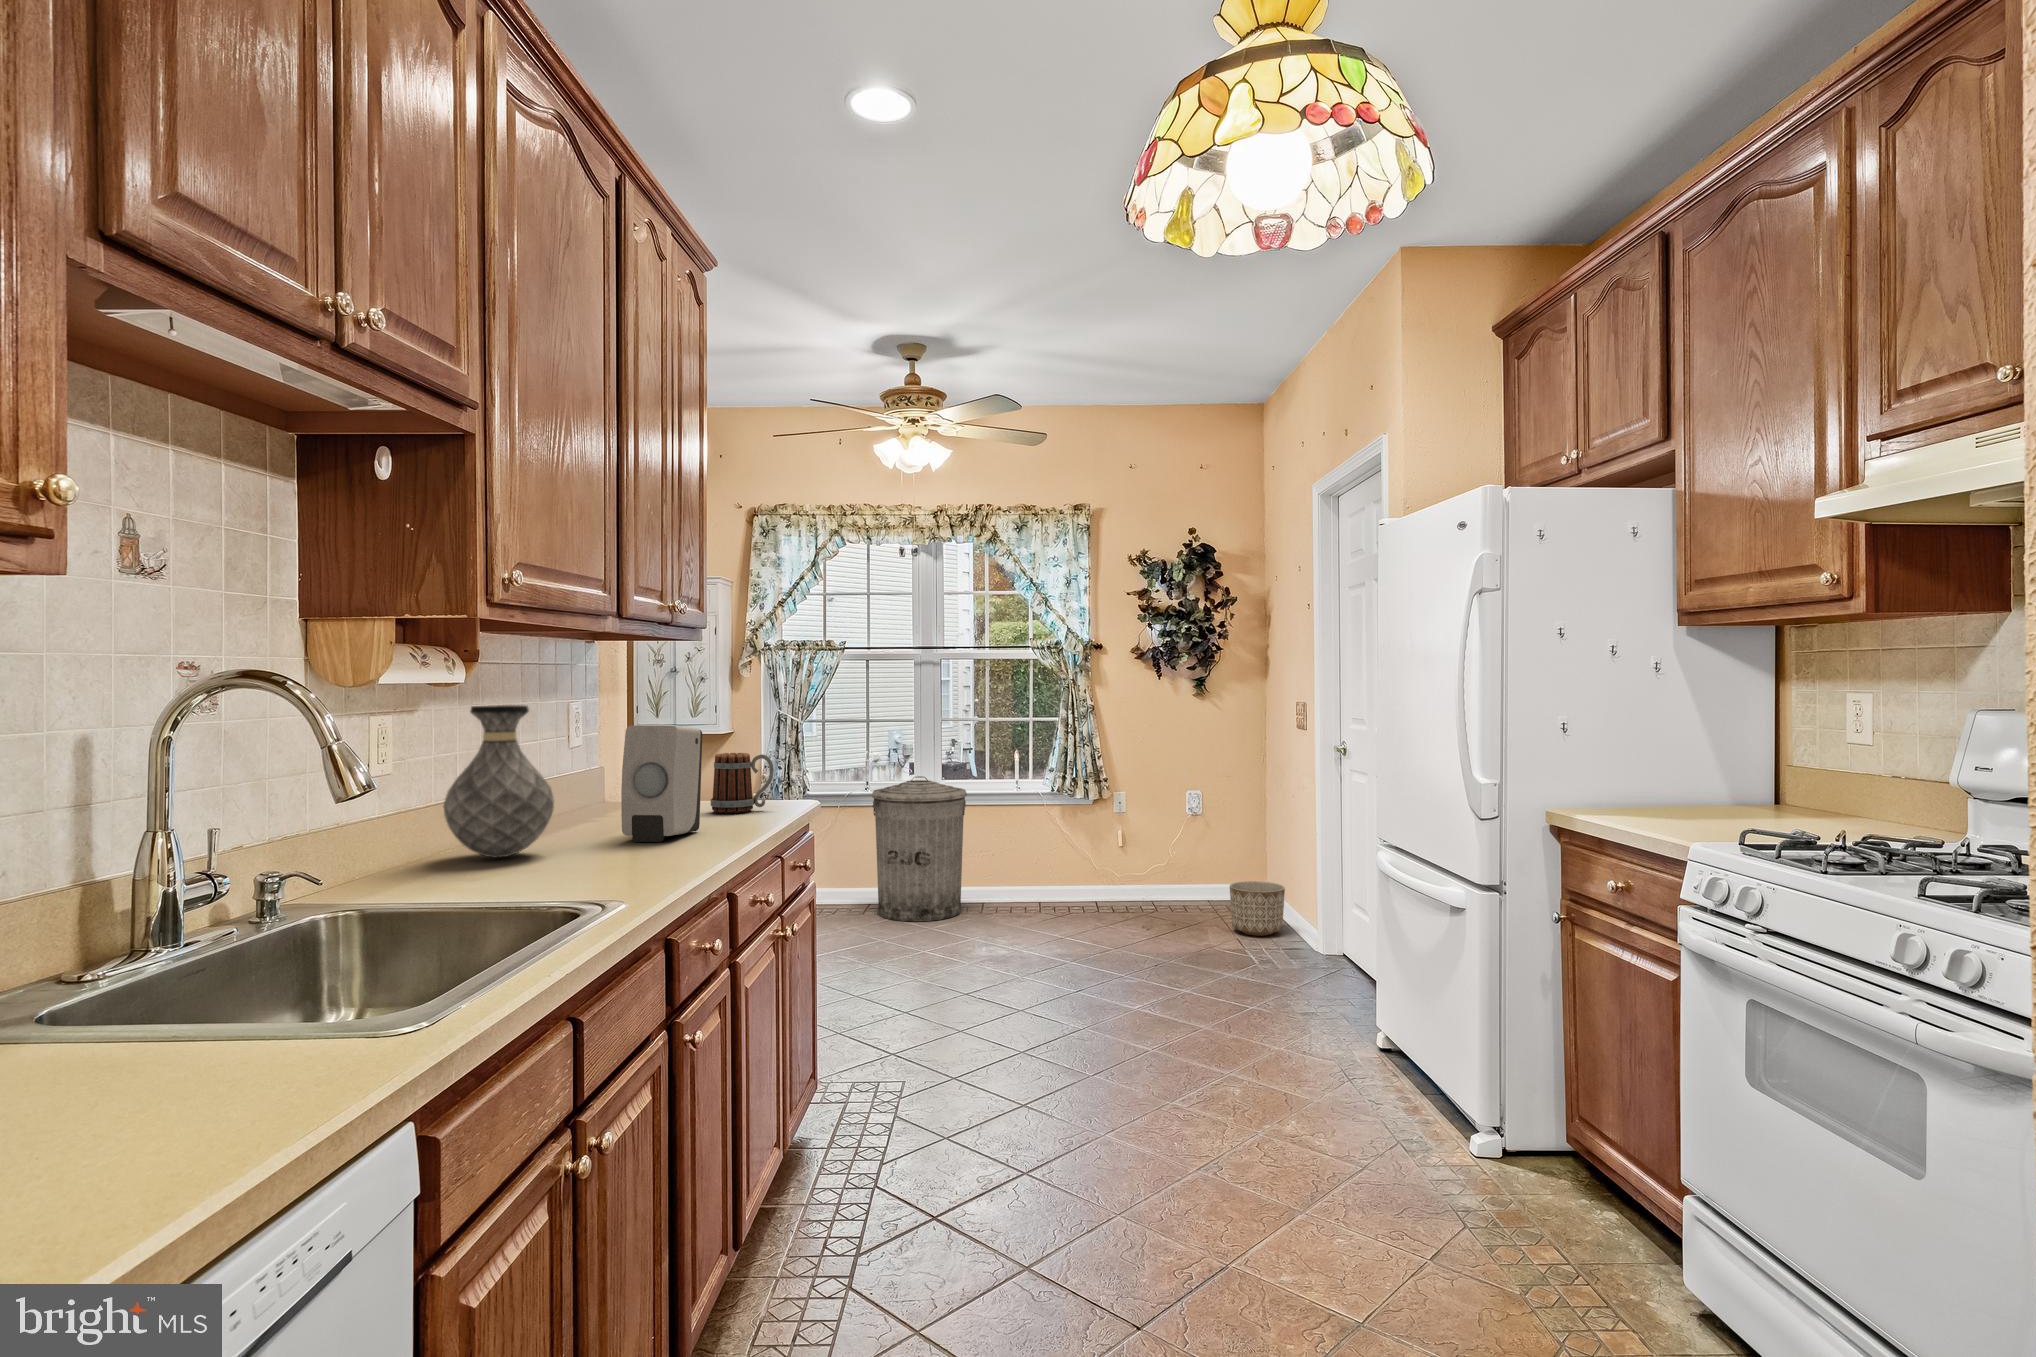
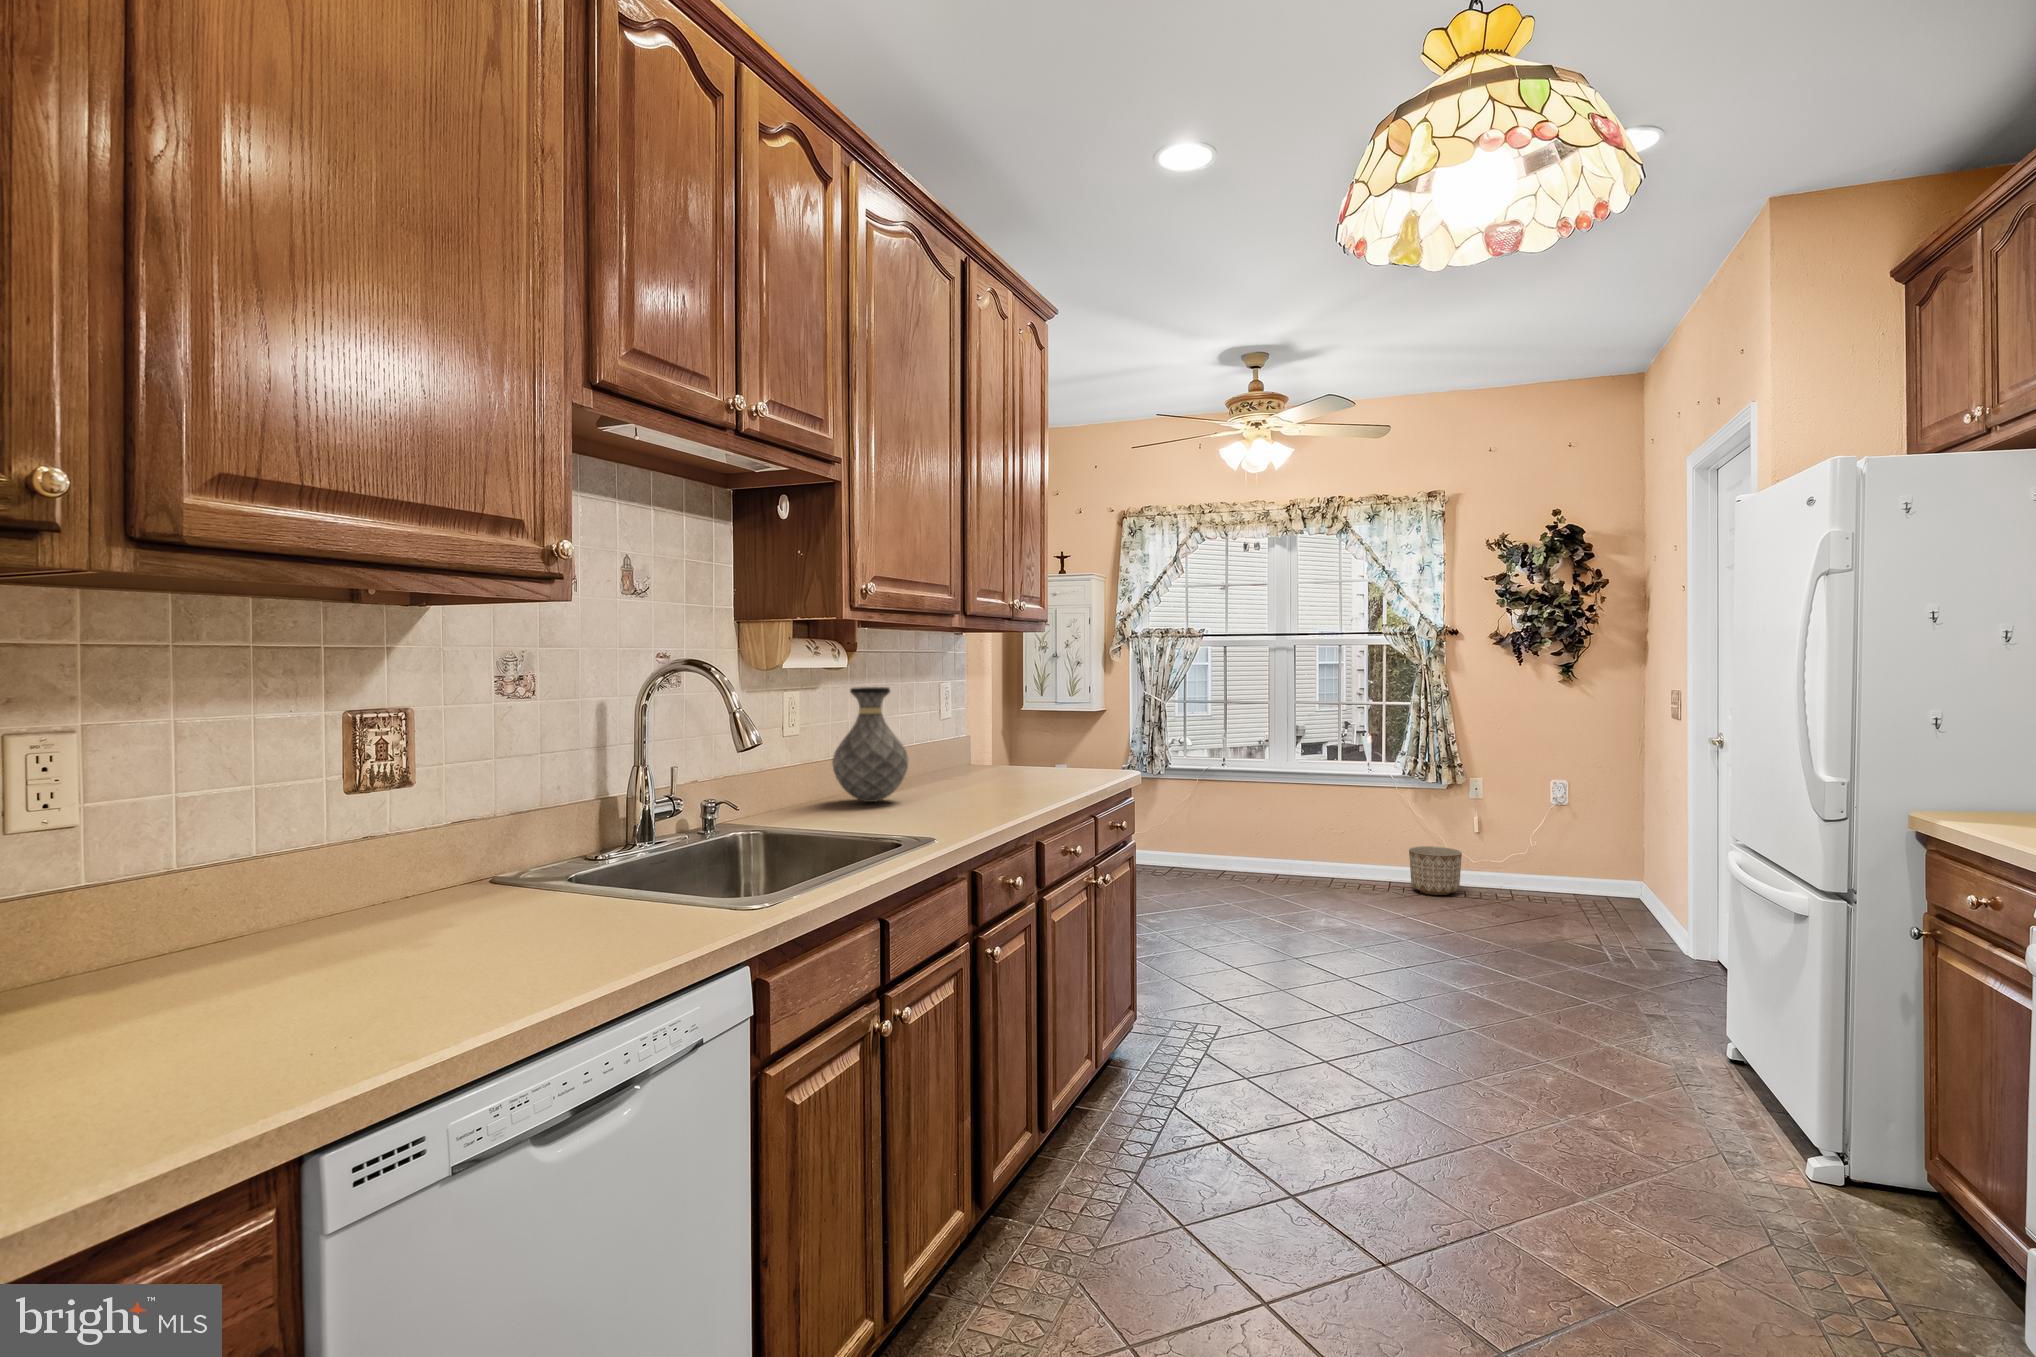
soap dispenser: present [621,725,702,842] -> none [960,704,1025,797]
mug: present [711,753,774,813] -> none [1042,728,1093,778]
trash can: present [872,776,967,921] -> none [1223,756,1315,891]
planter: present [1230,881,1285,936] -> present [1409,846,1462,895]

